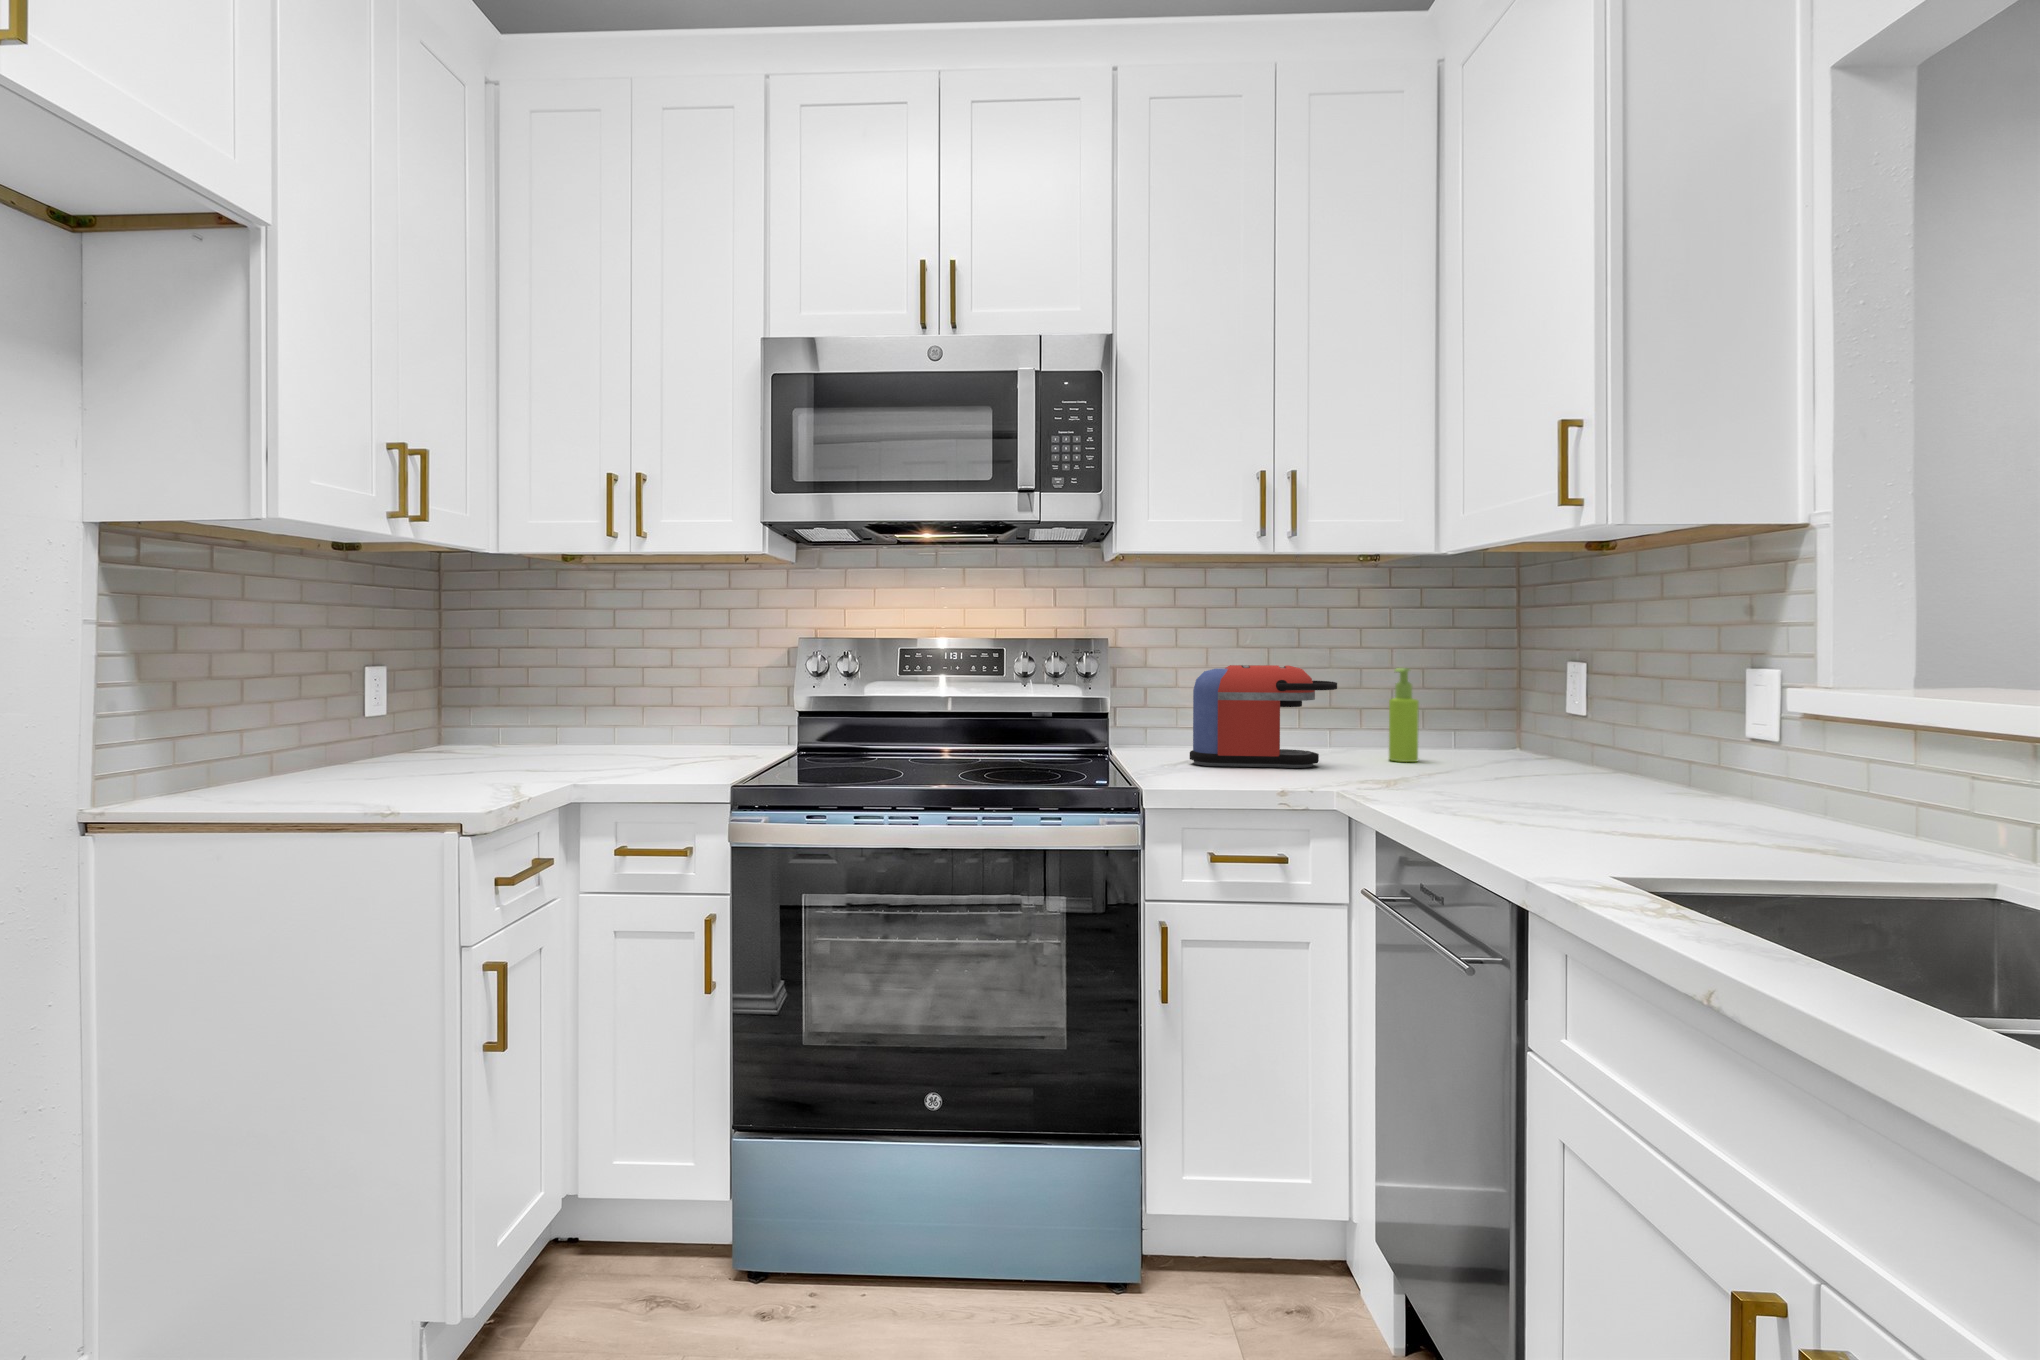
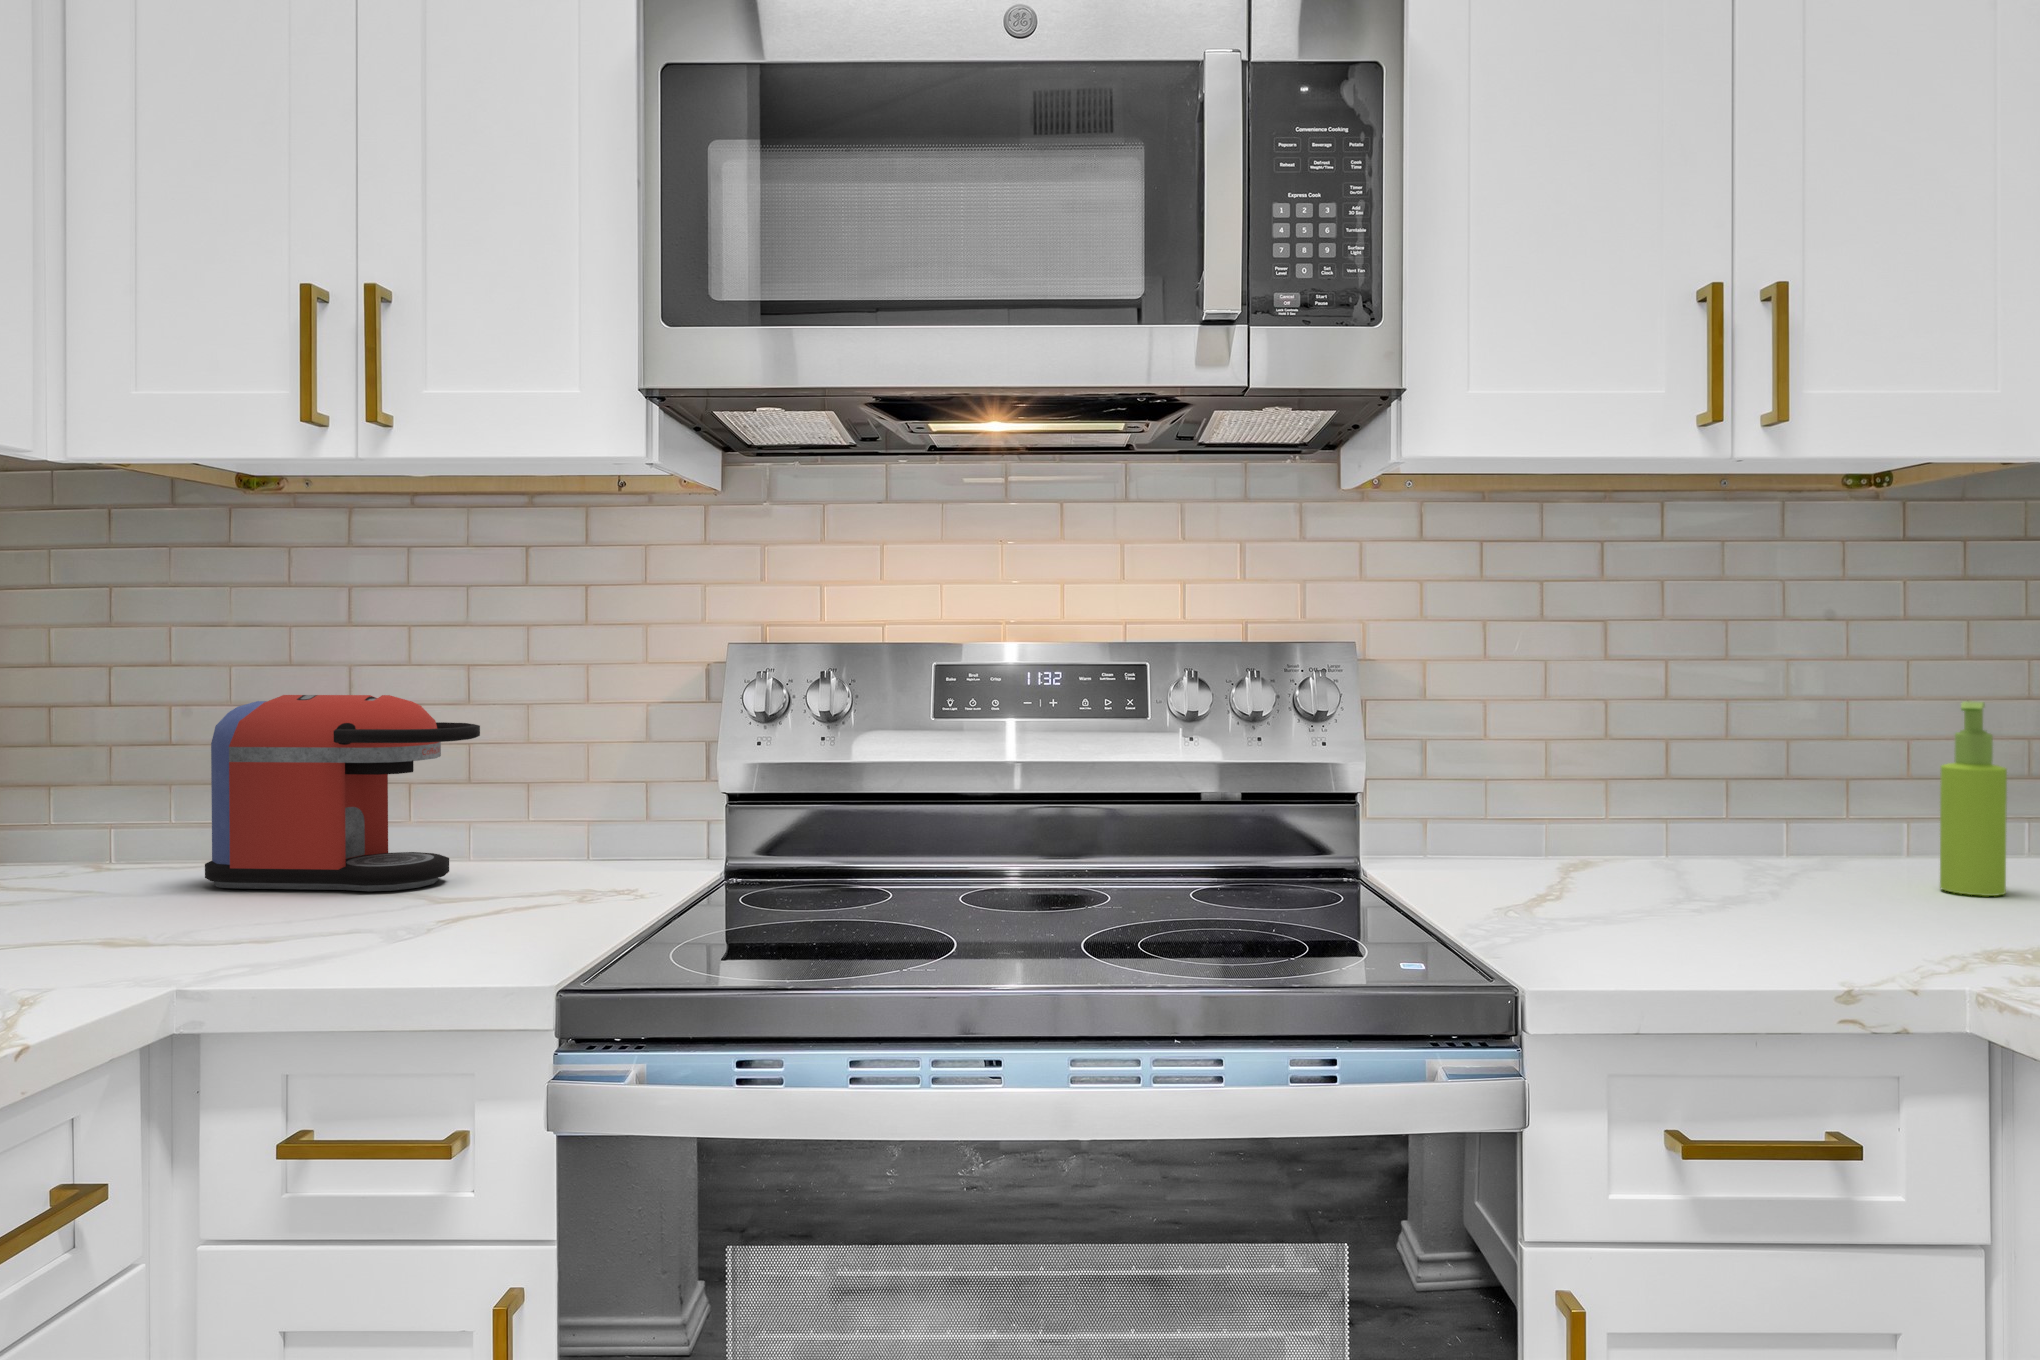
coffee maker: present [1190,665,1337,768] -> present [205,695,480,891]

